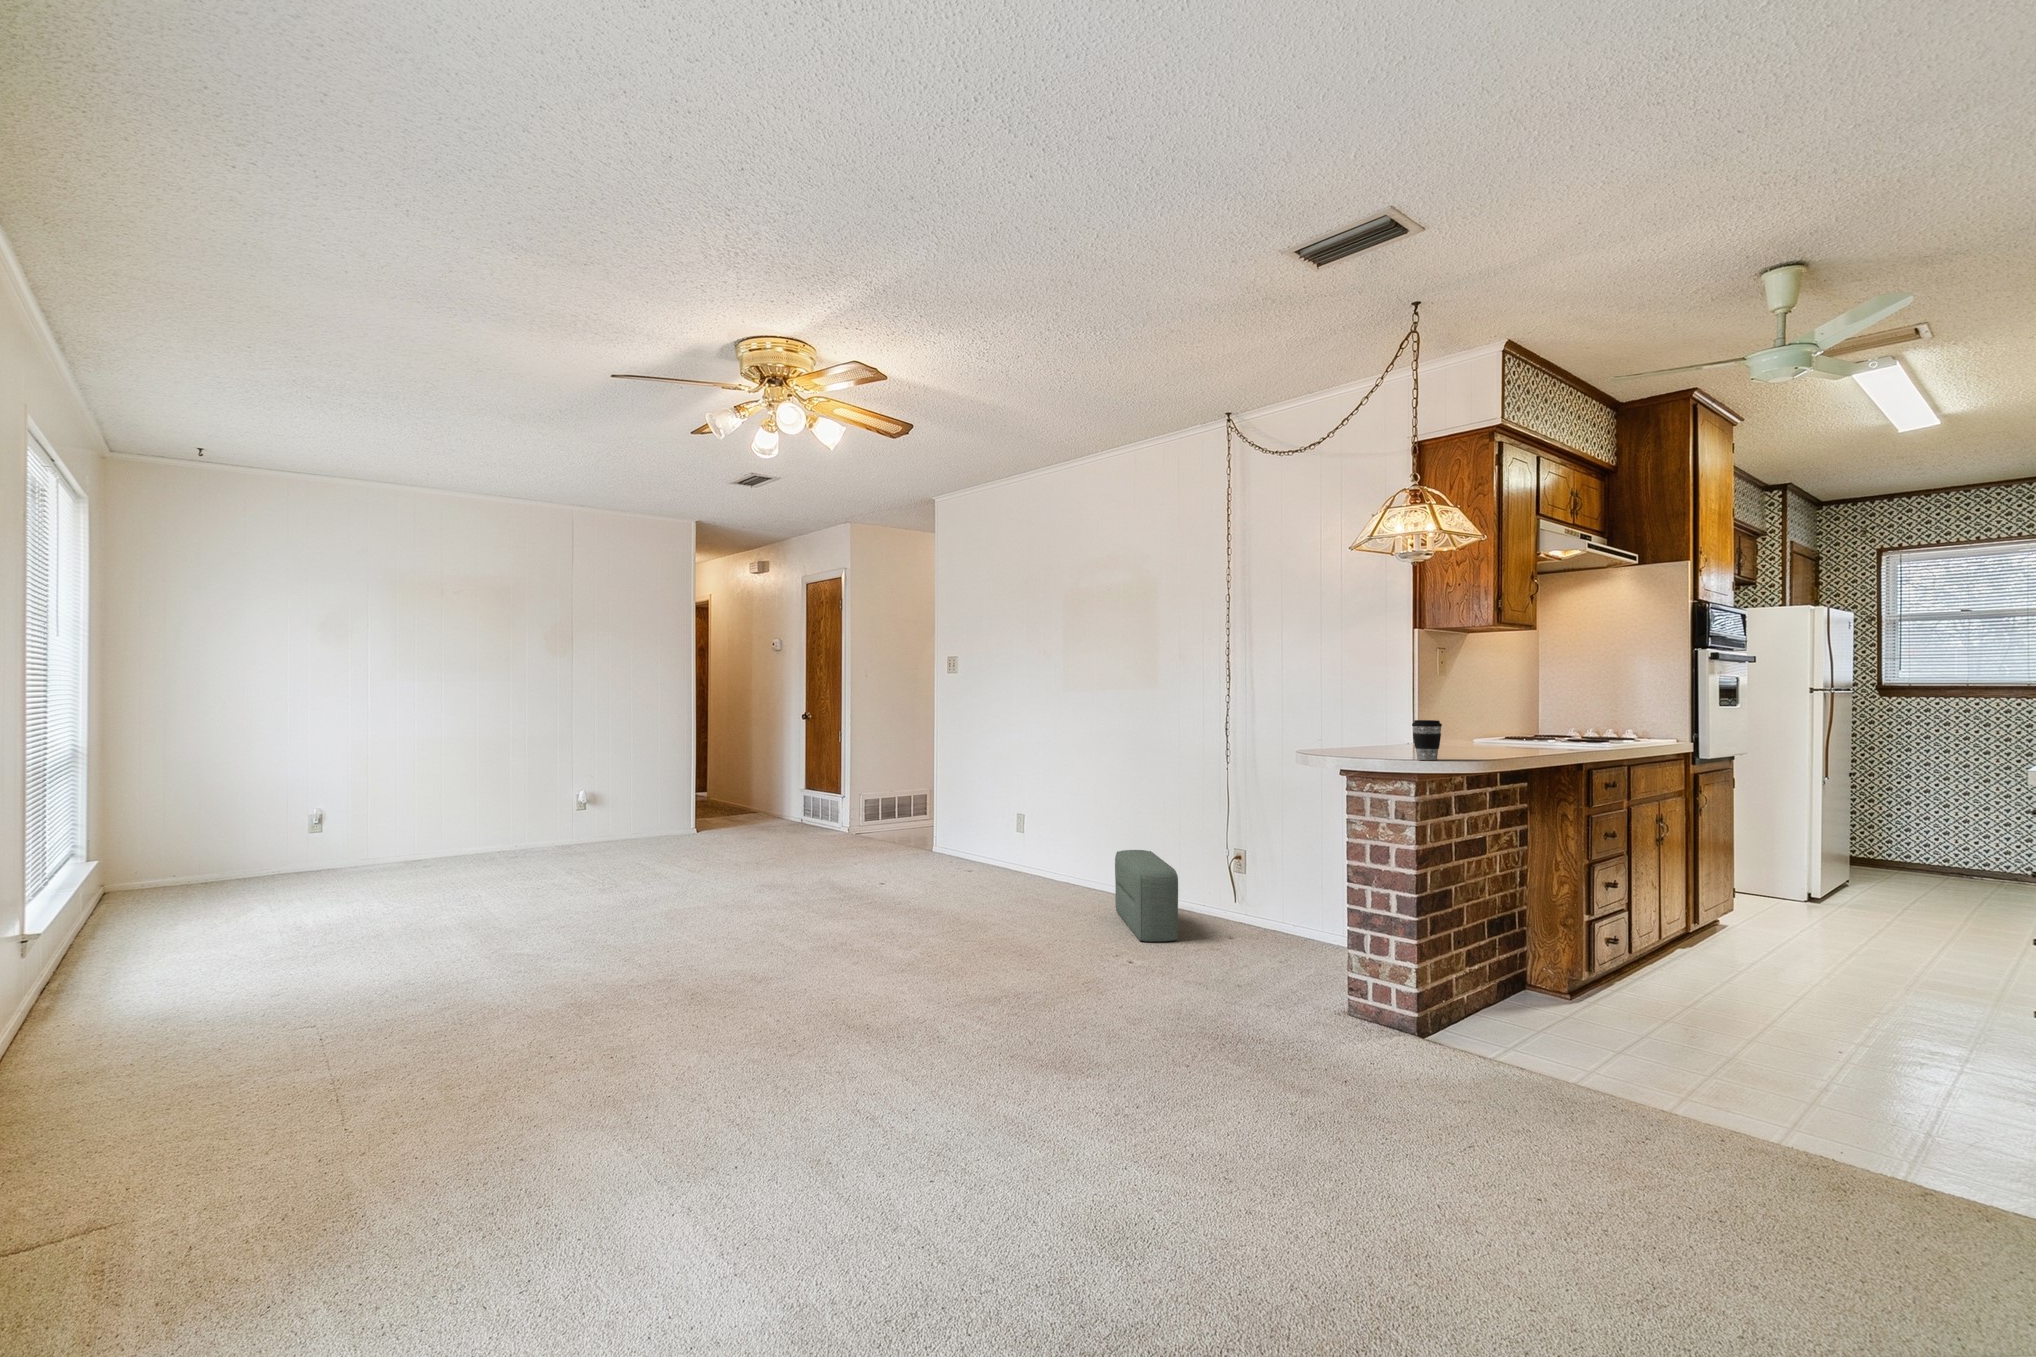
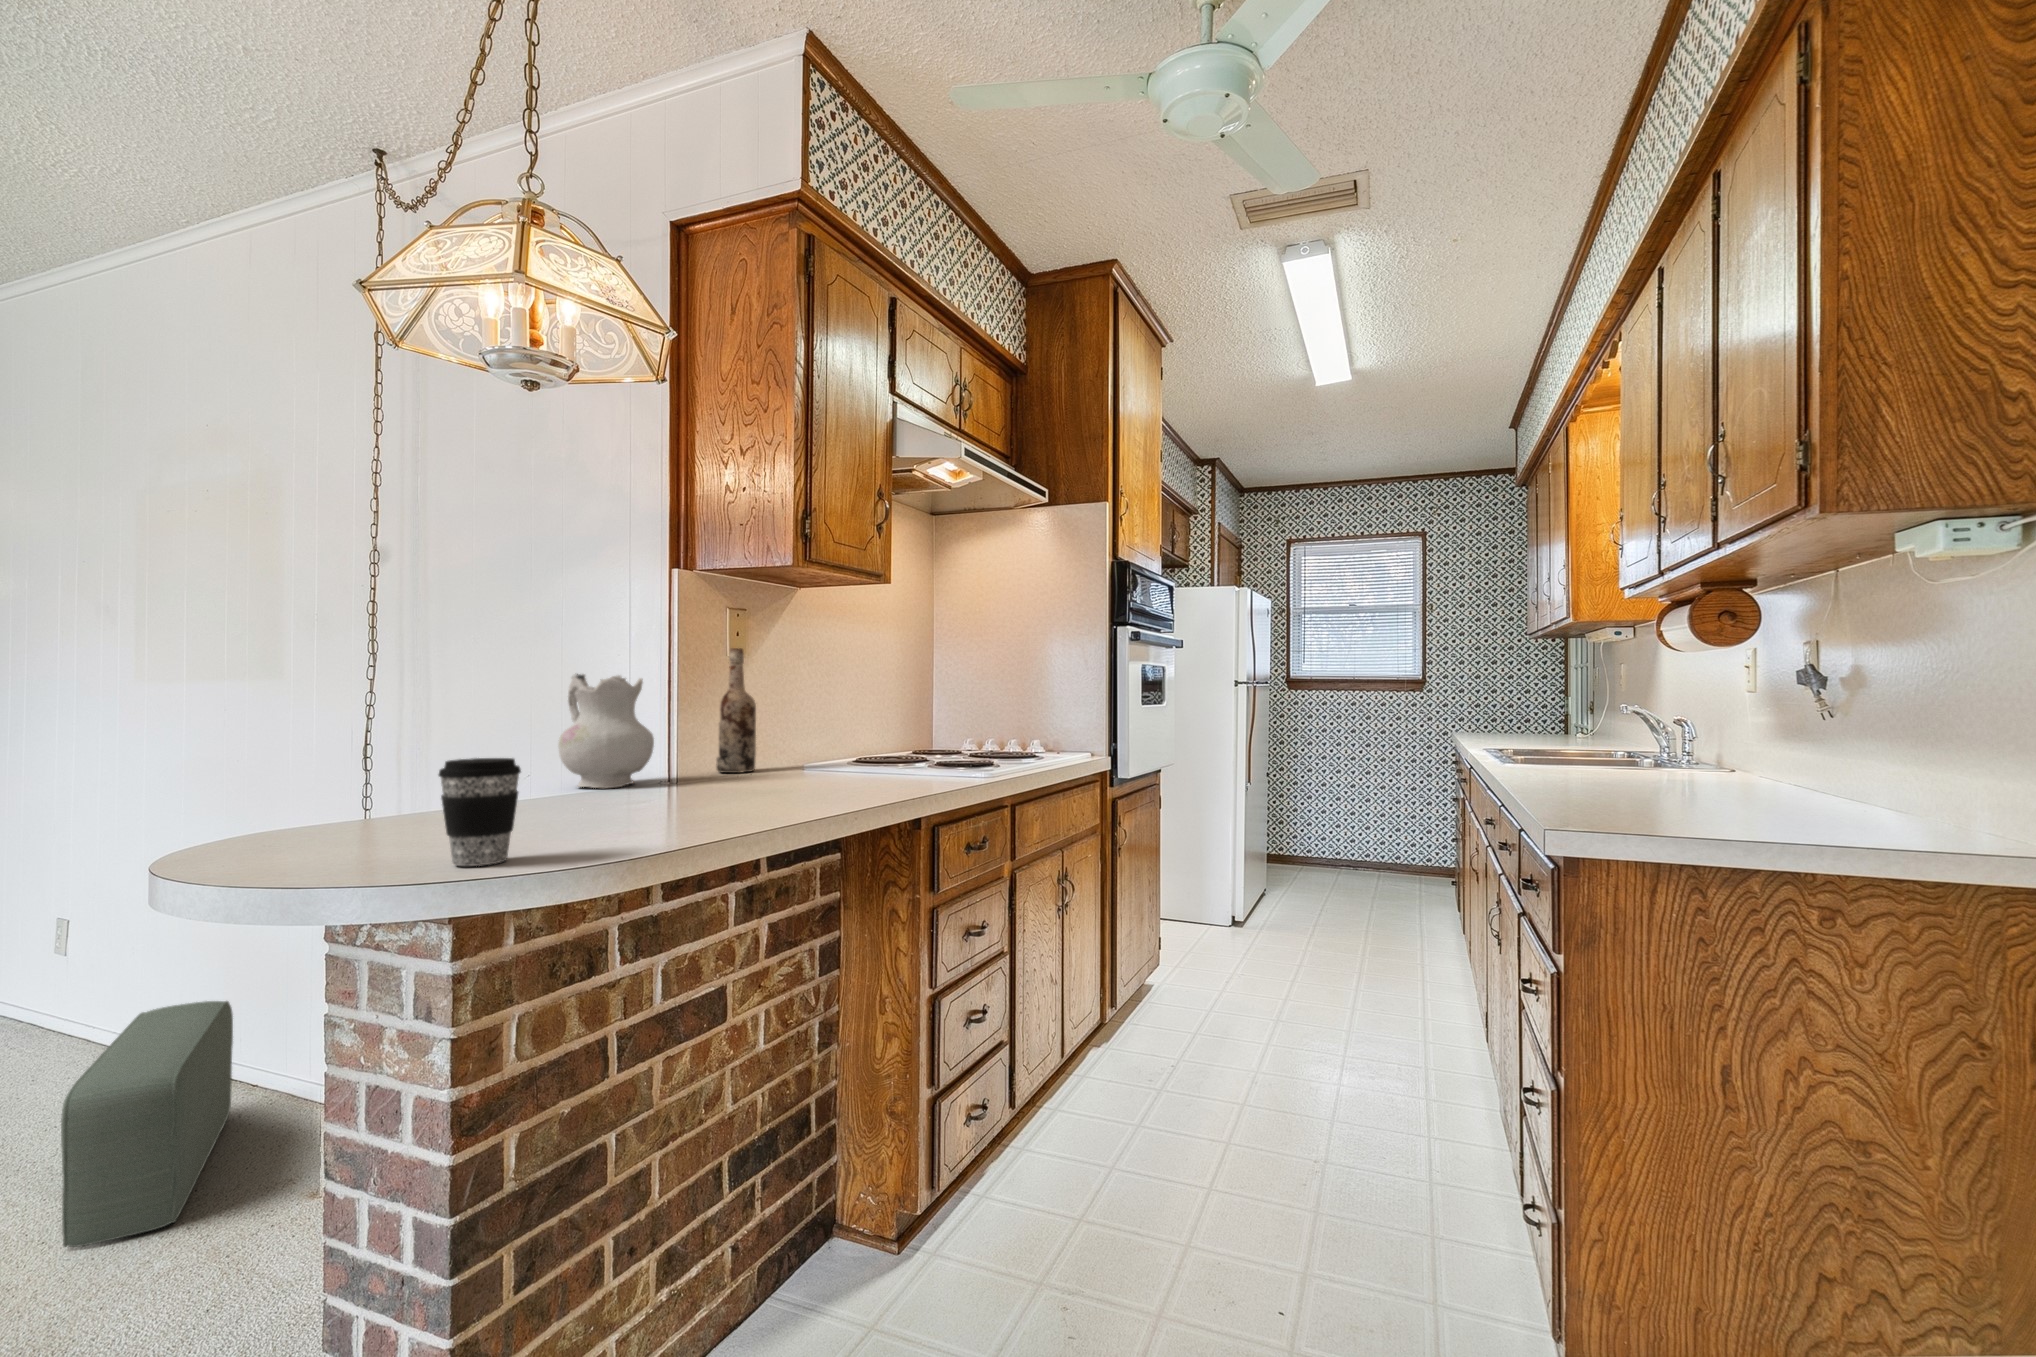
wine bottle: none [1433,670,1457,740] -> present [716,648,756,773]
ceramic pitcher: none [1362,684,1412,744] -> present [558,674,654,788]

